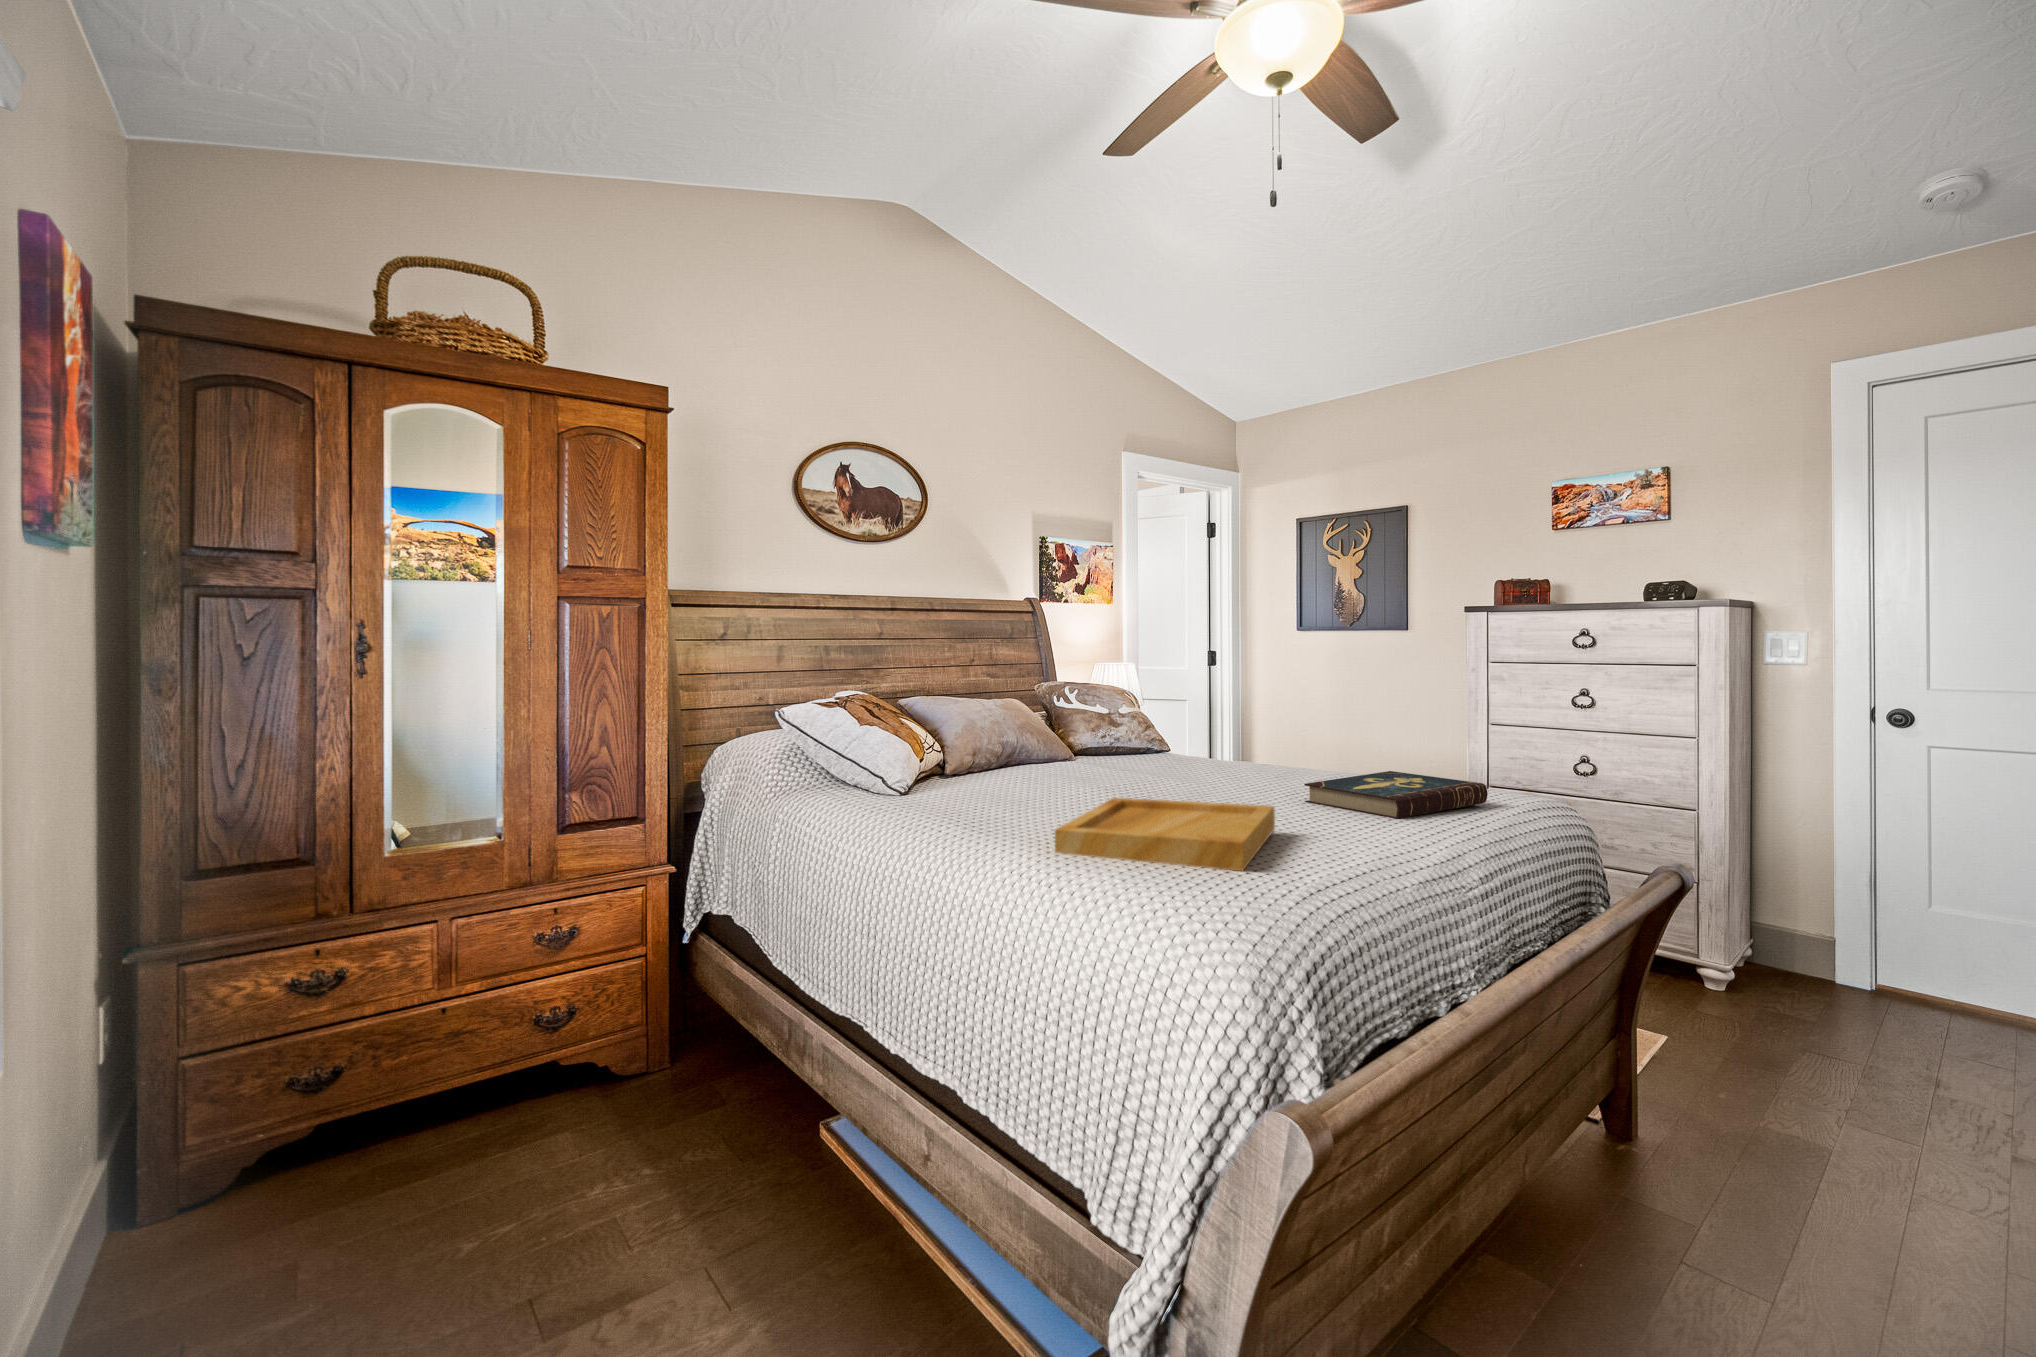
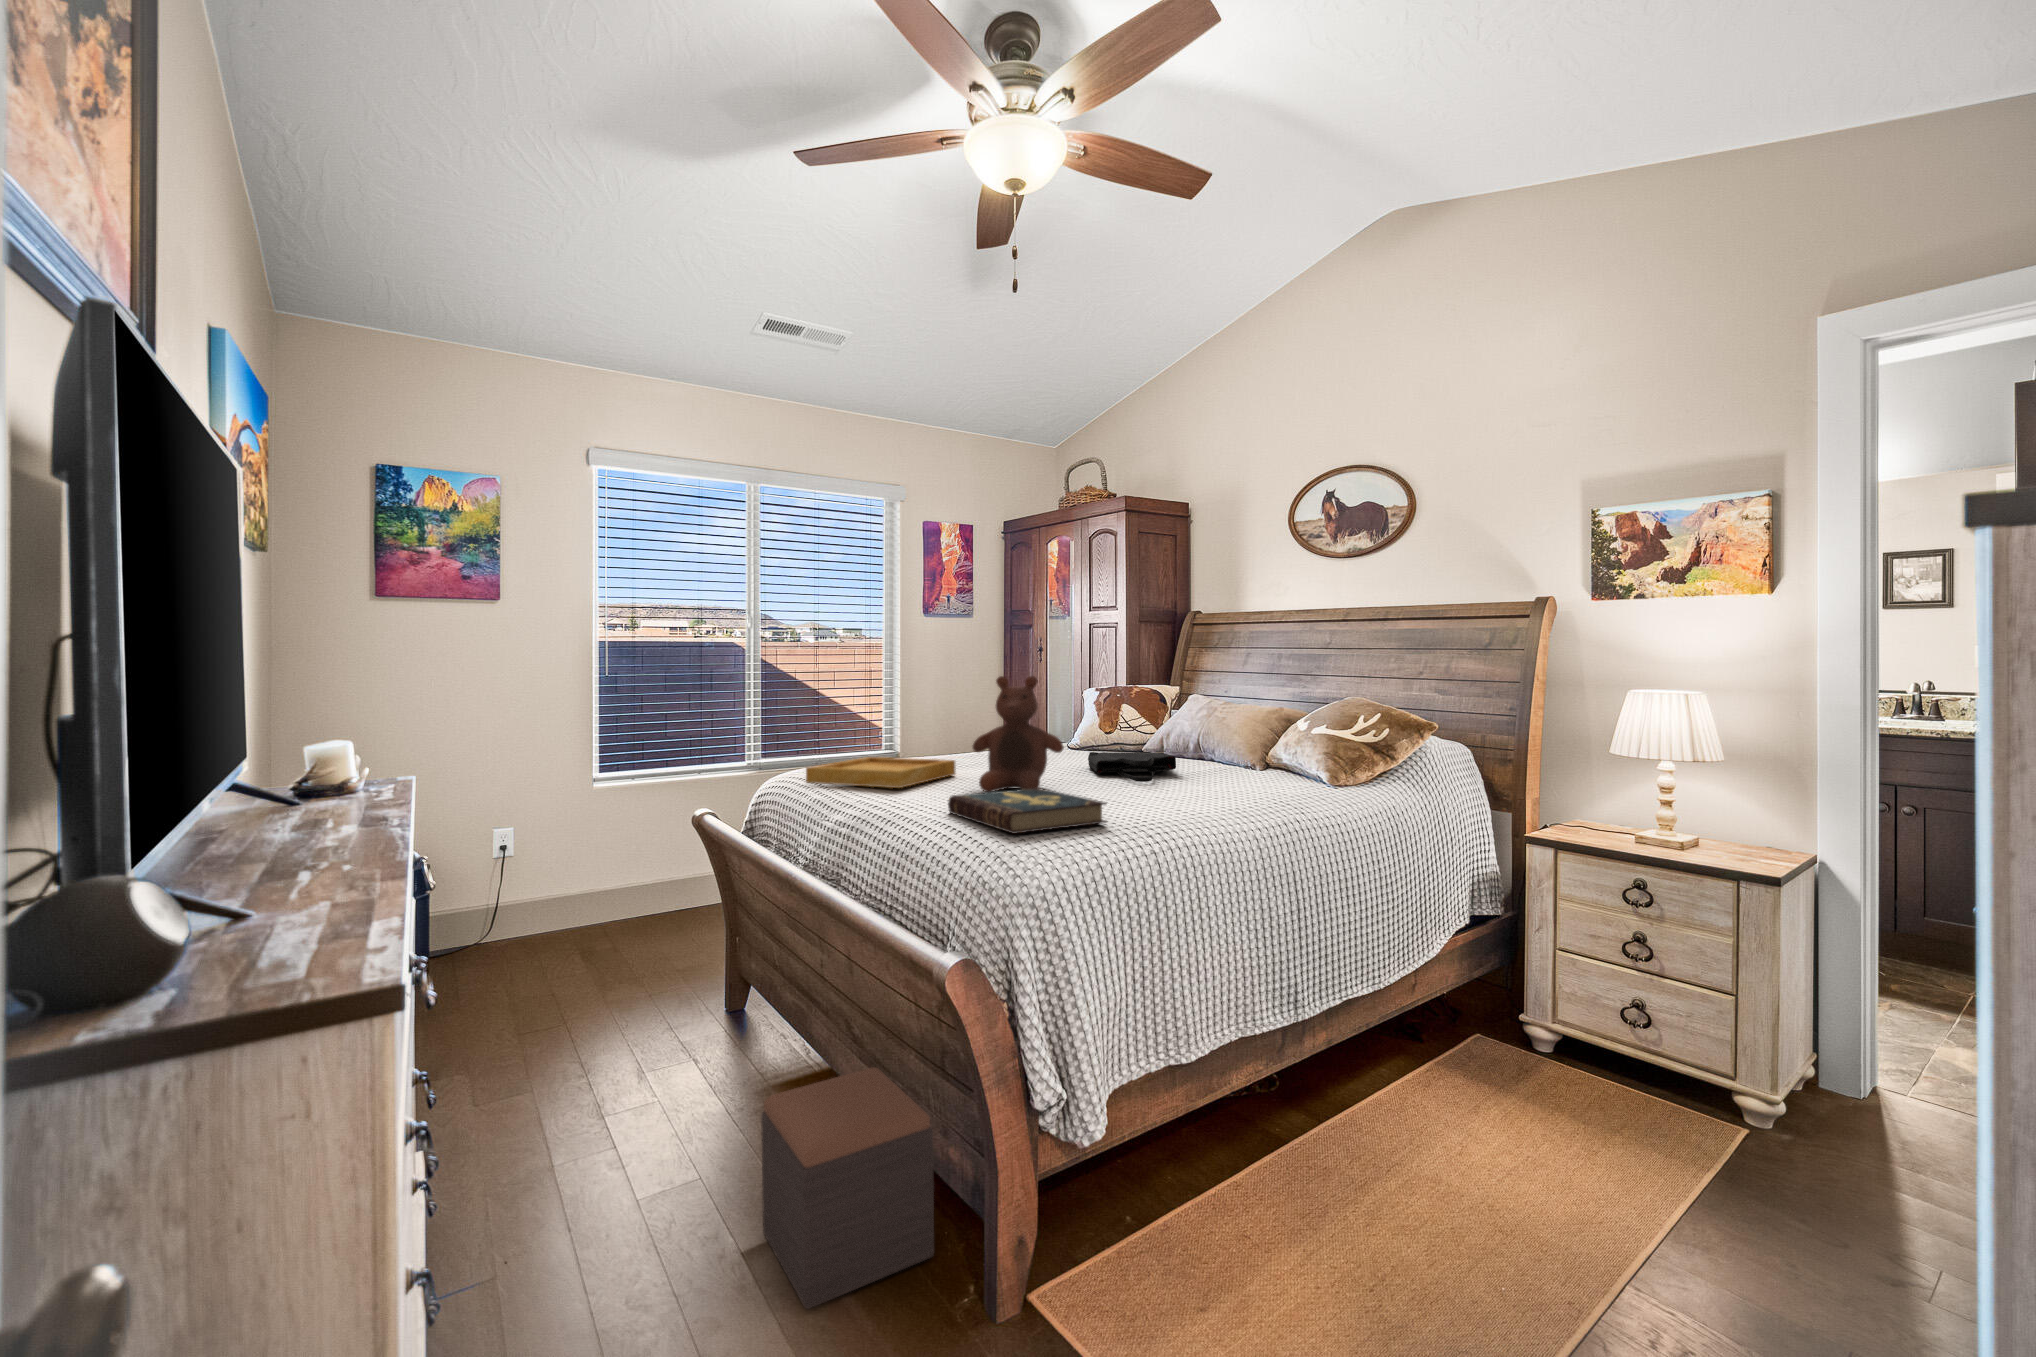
stuffed bear: none [1172,664,1268,810] -> present [973,676,1064,792]
tote bag: none [1006,754,1142,791] -> present [1088,752,1176,782]
footstool: none [1566,1045,1774,1282] -> present [761,1067,934,1309]

